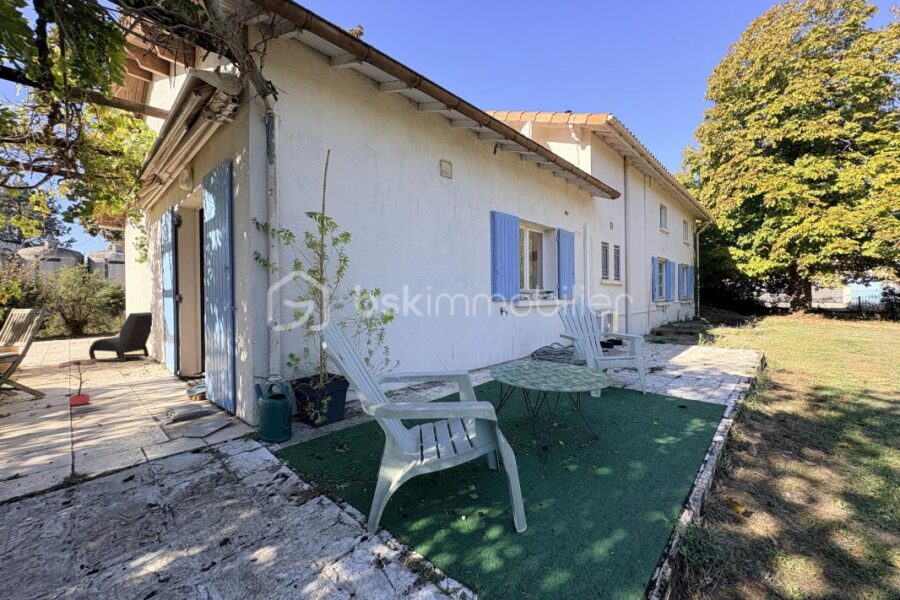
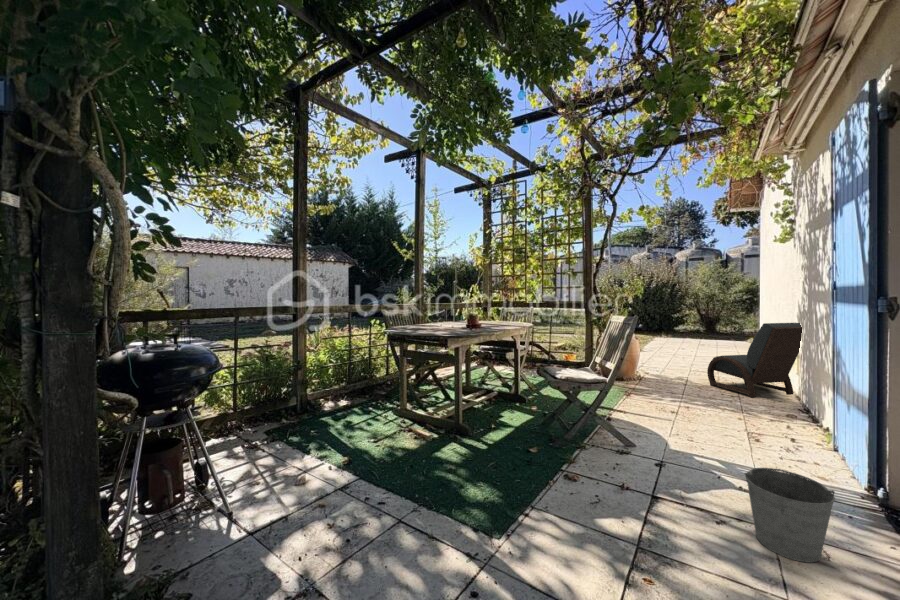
potted plant: present [59,359,97,405] -> none [626,419,691,512]
bucket: none [126,366,161,397] -> present [745,468,835,562]

